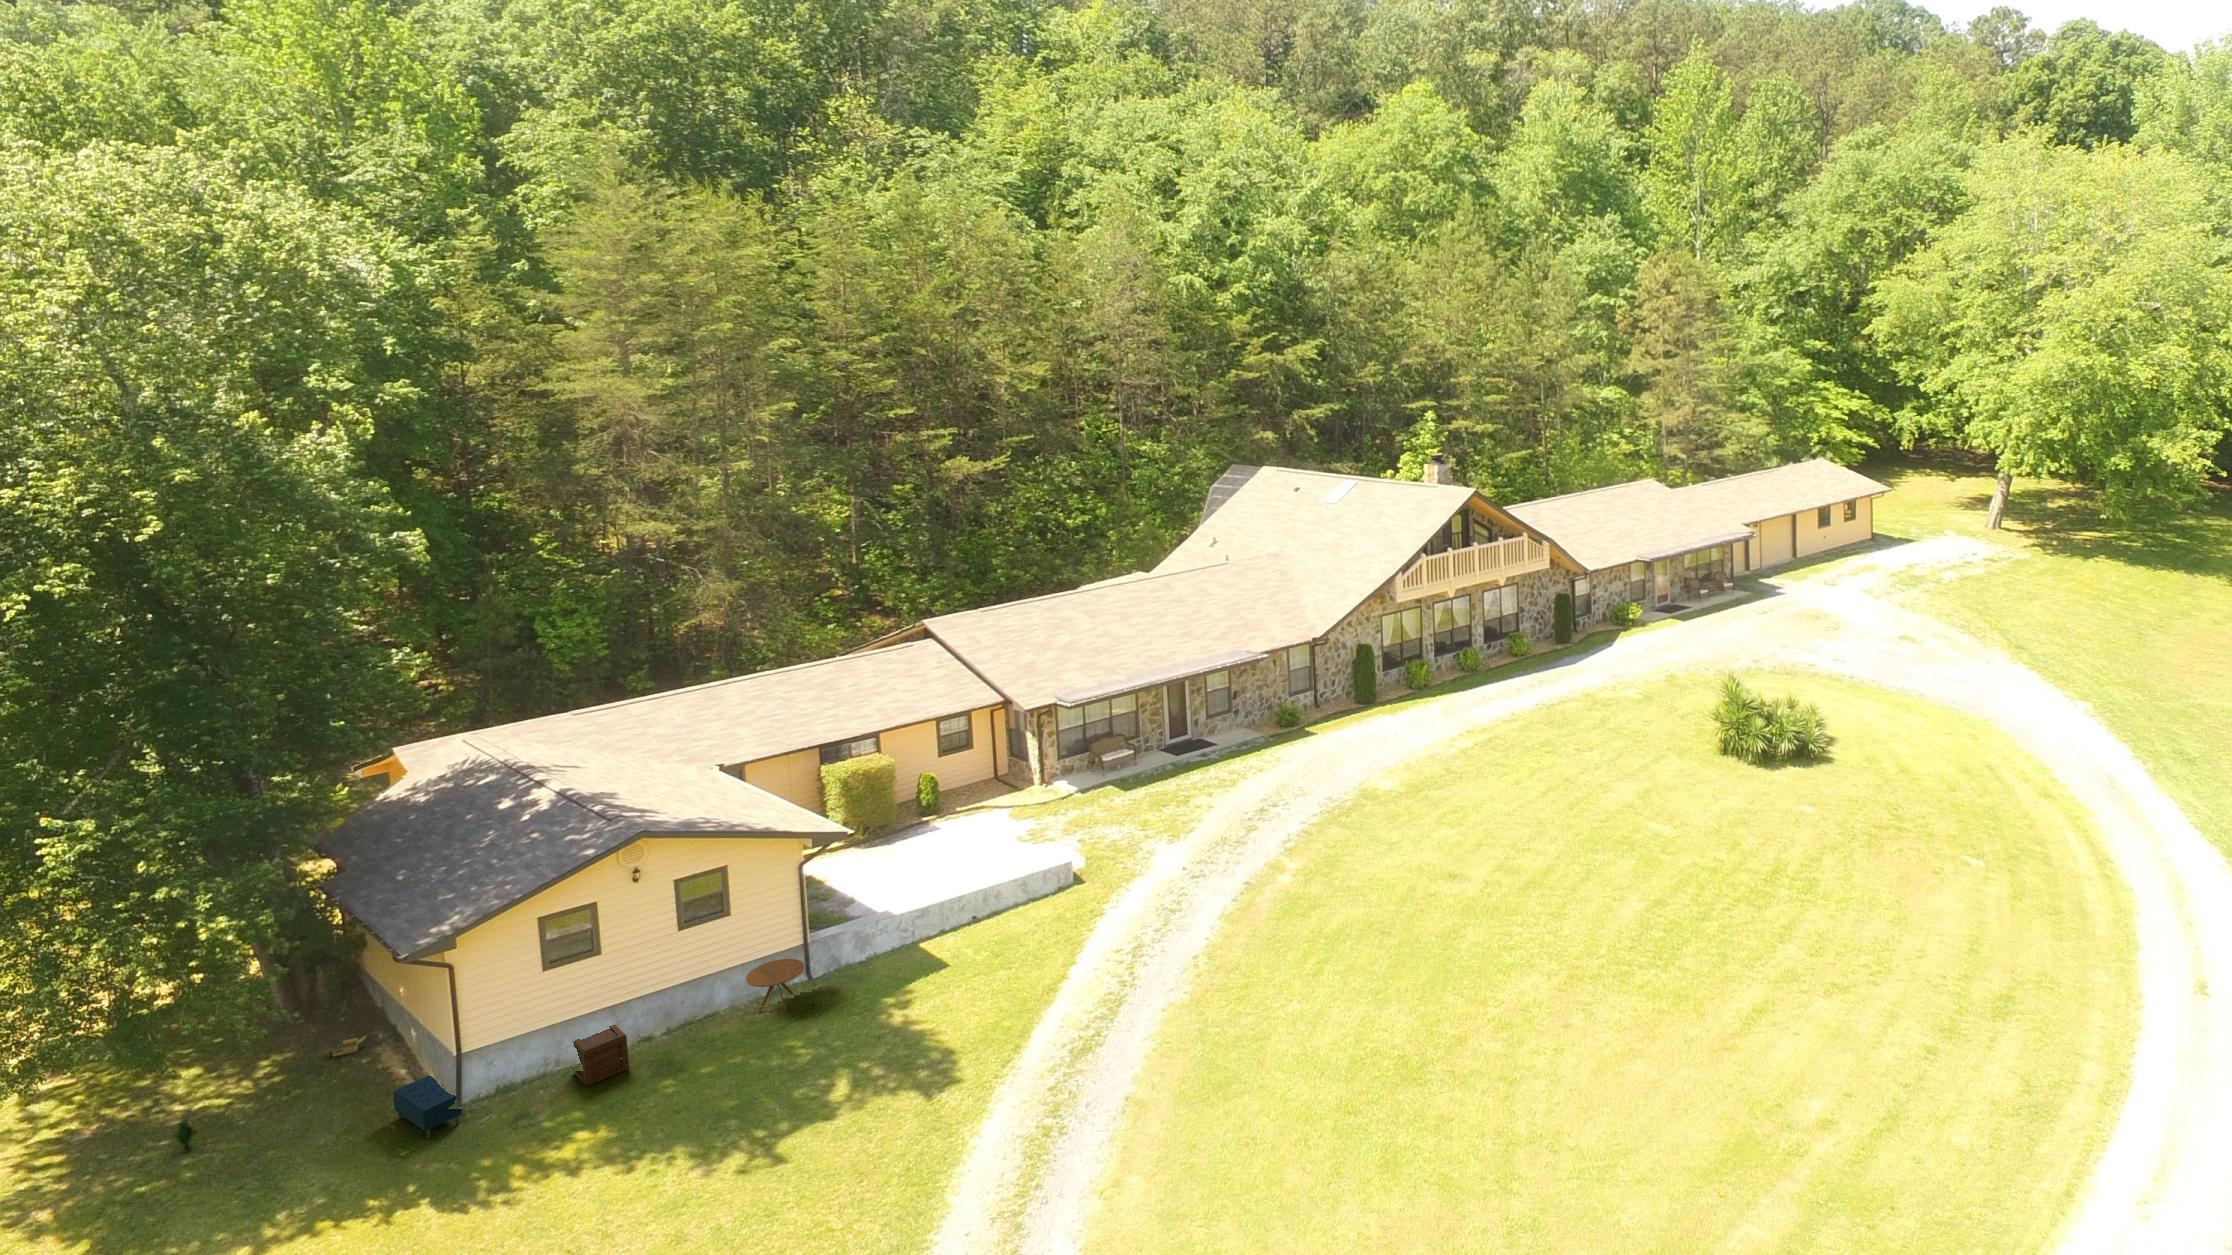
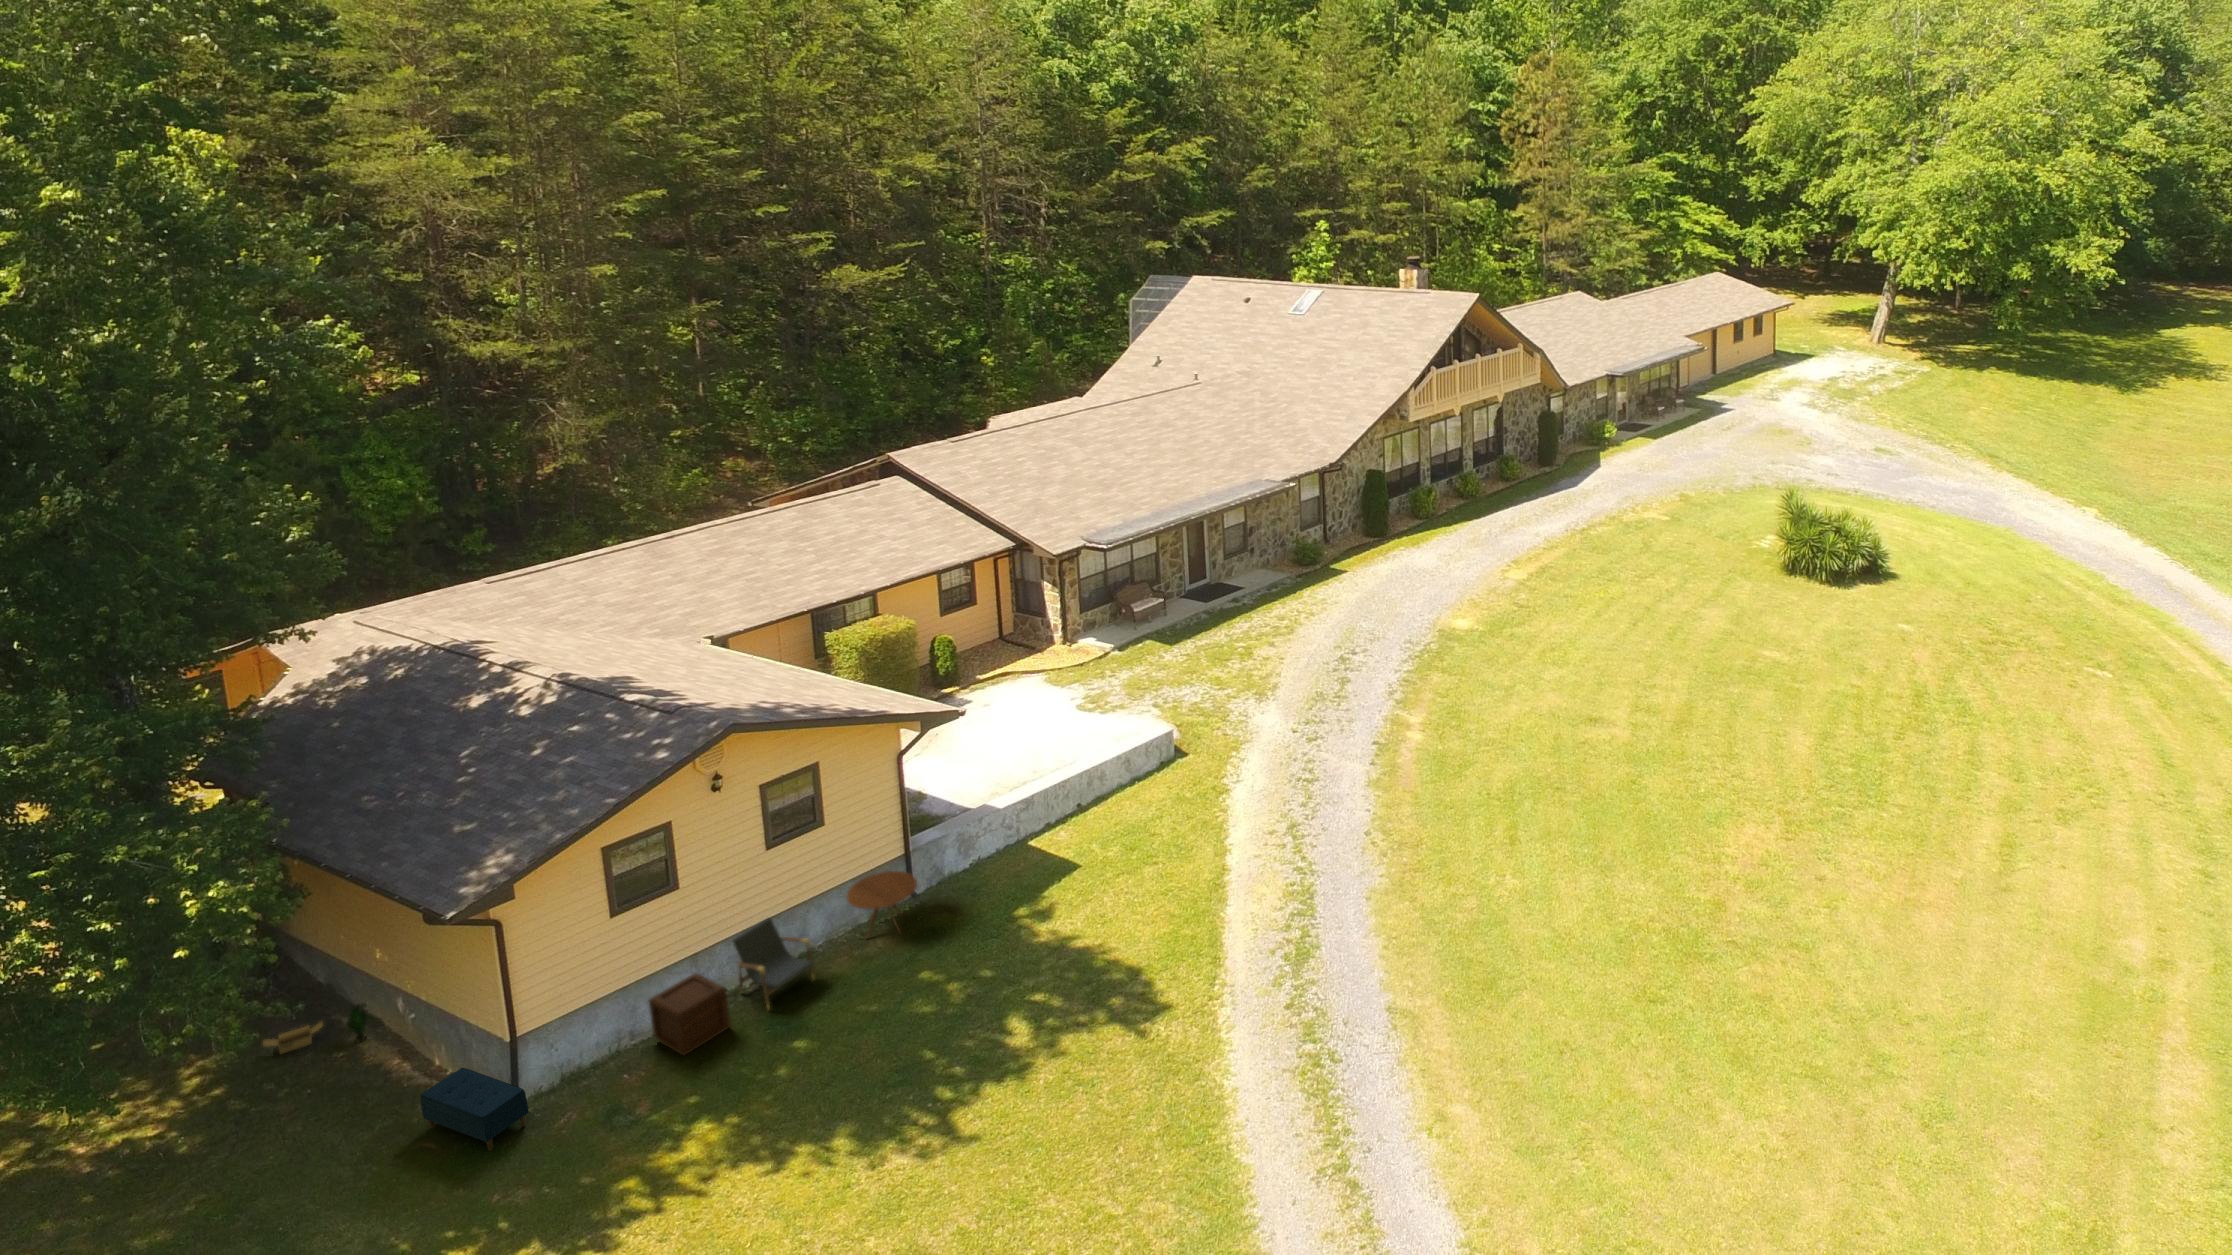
lounge chair: none [645,985,706,1059] -> present [733,918,814,1009]
decorative plant: present [175,1119,196,1152] -> present [347,1005,371,1043]

